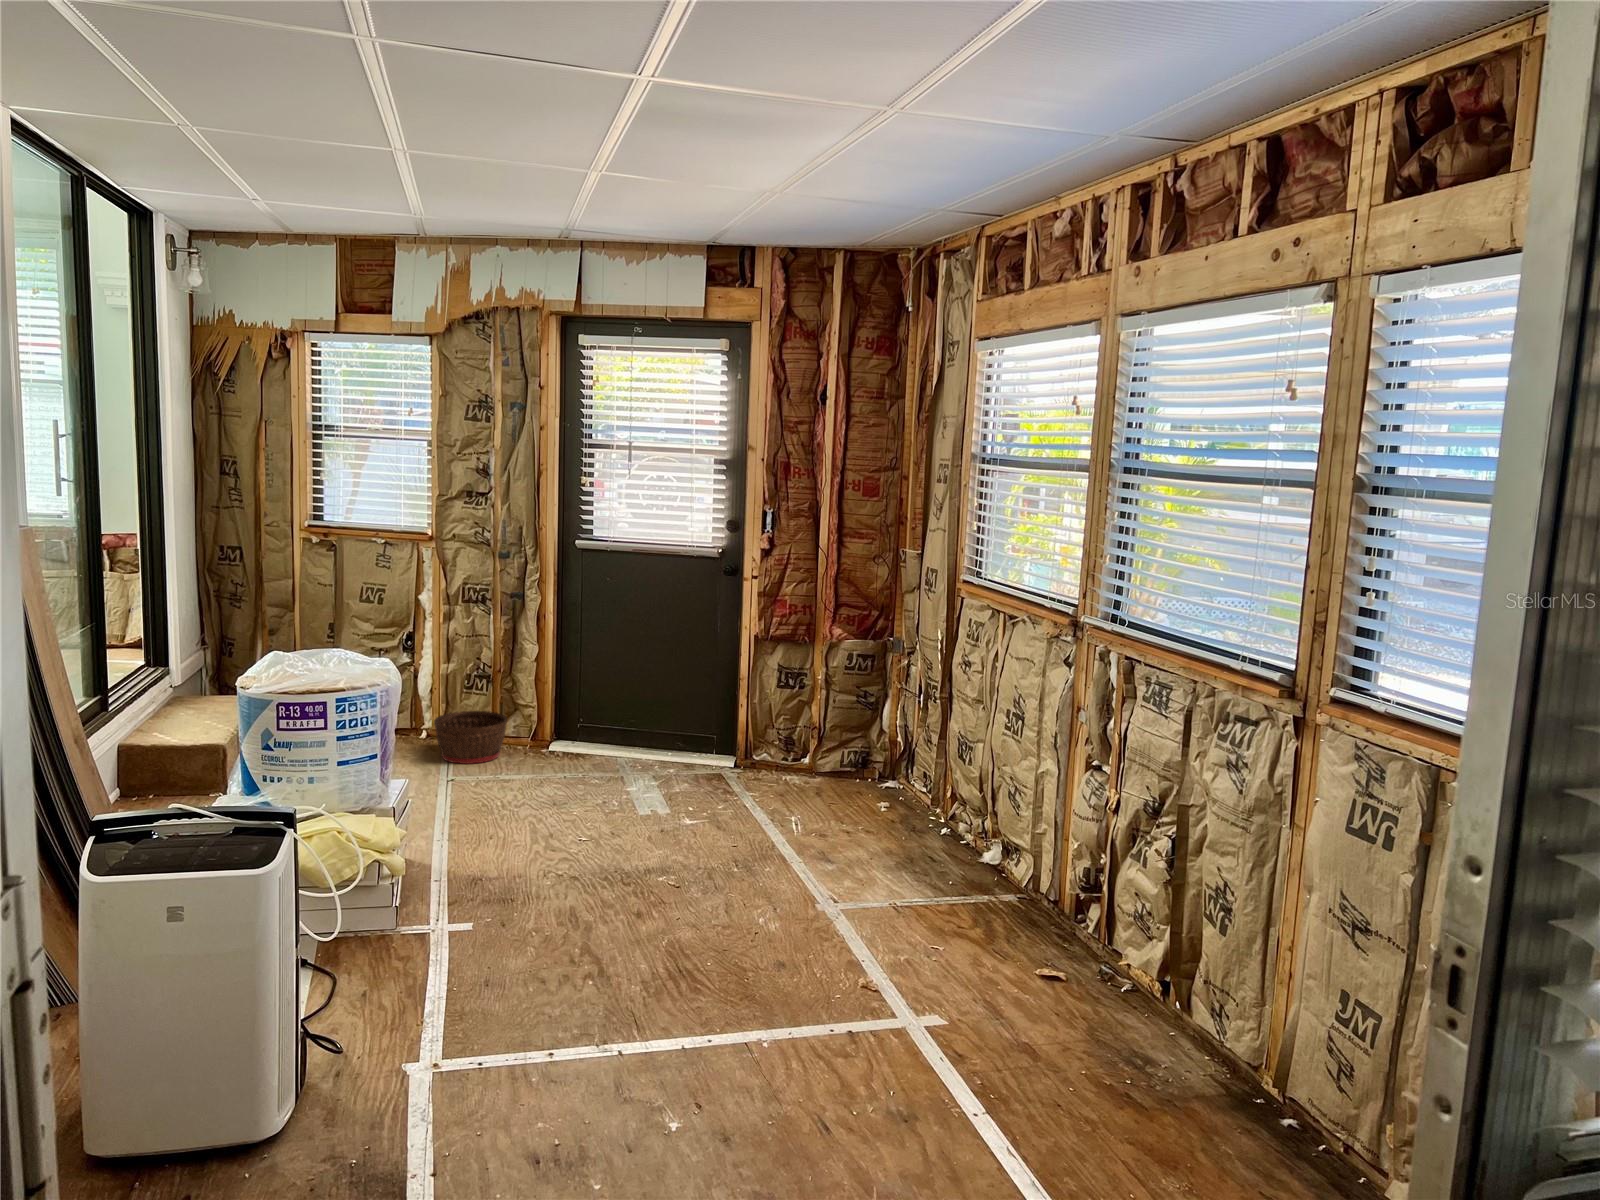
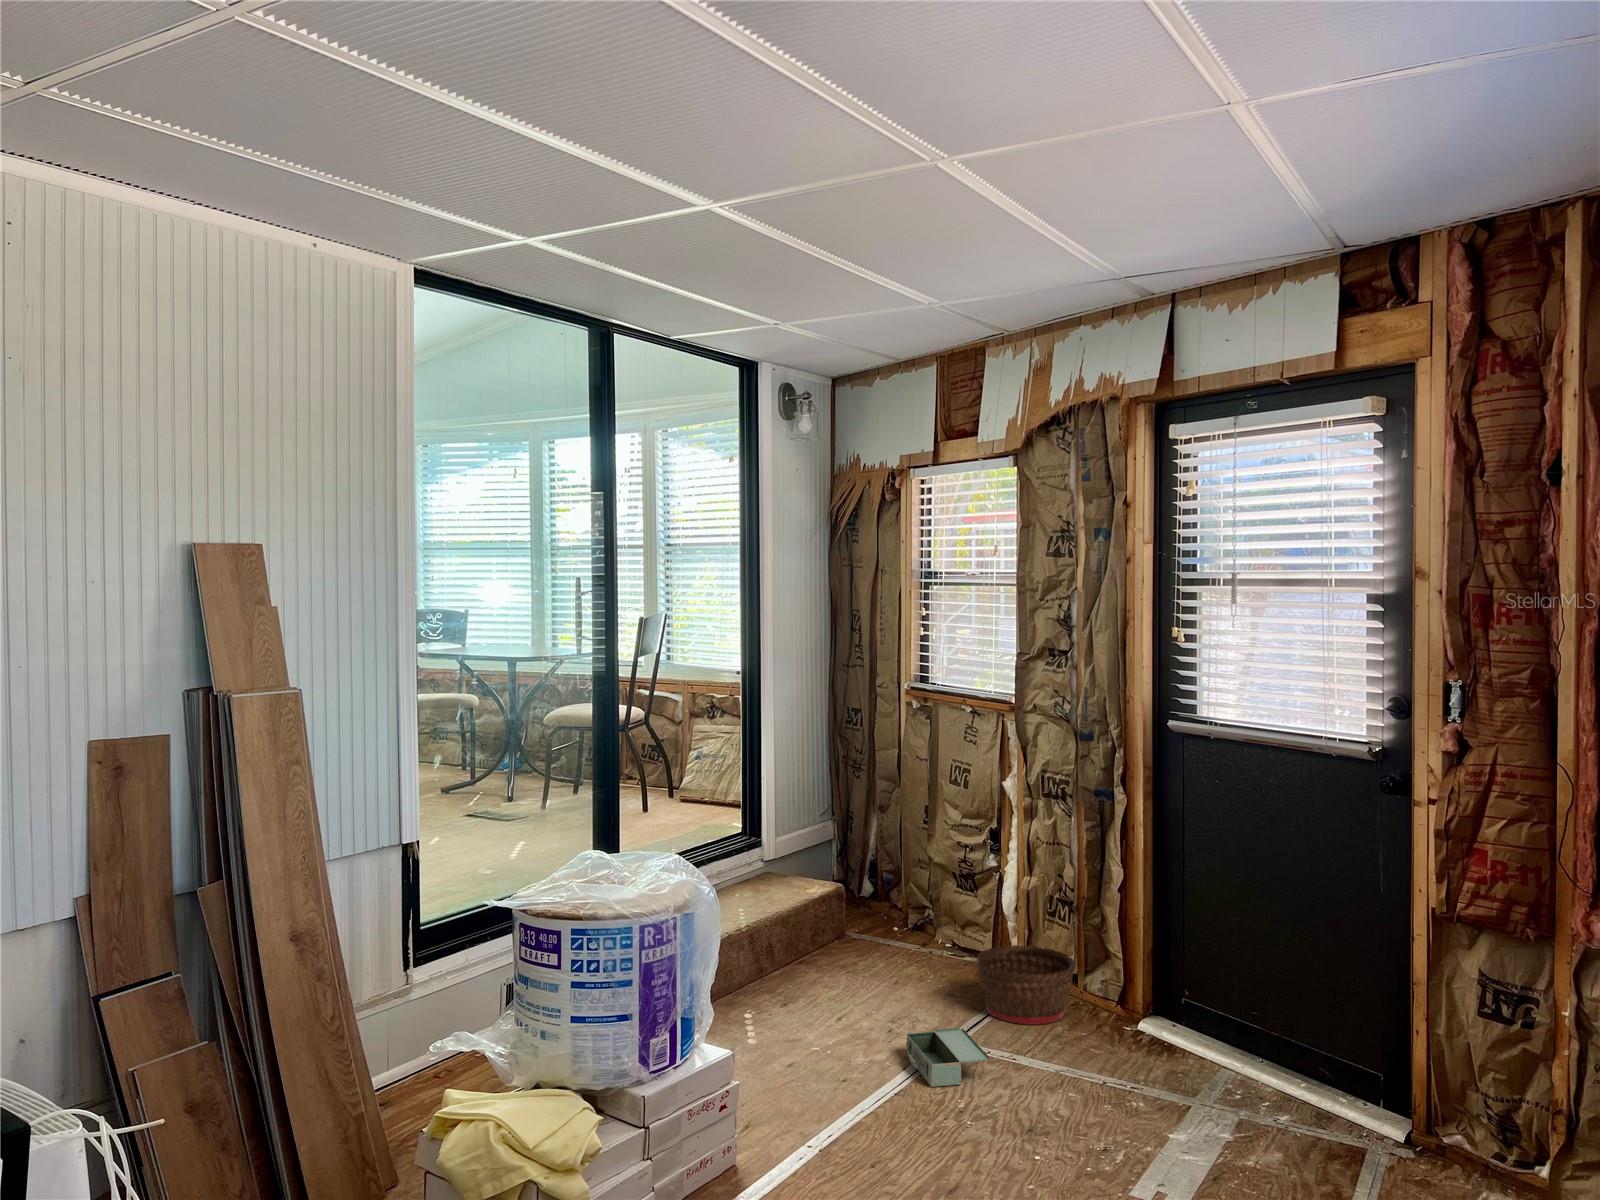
toolbox: none [436,769,512,806] -> present [906,1028,990,1087]

